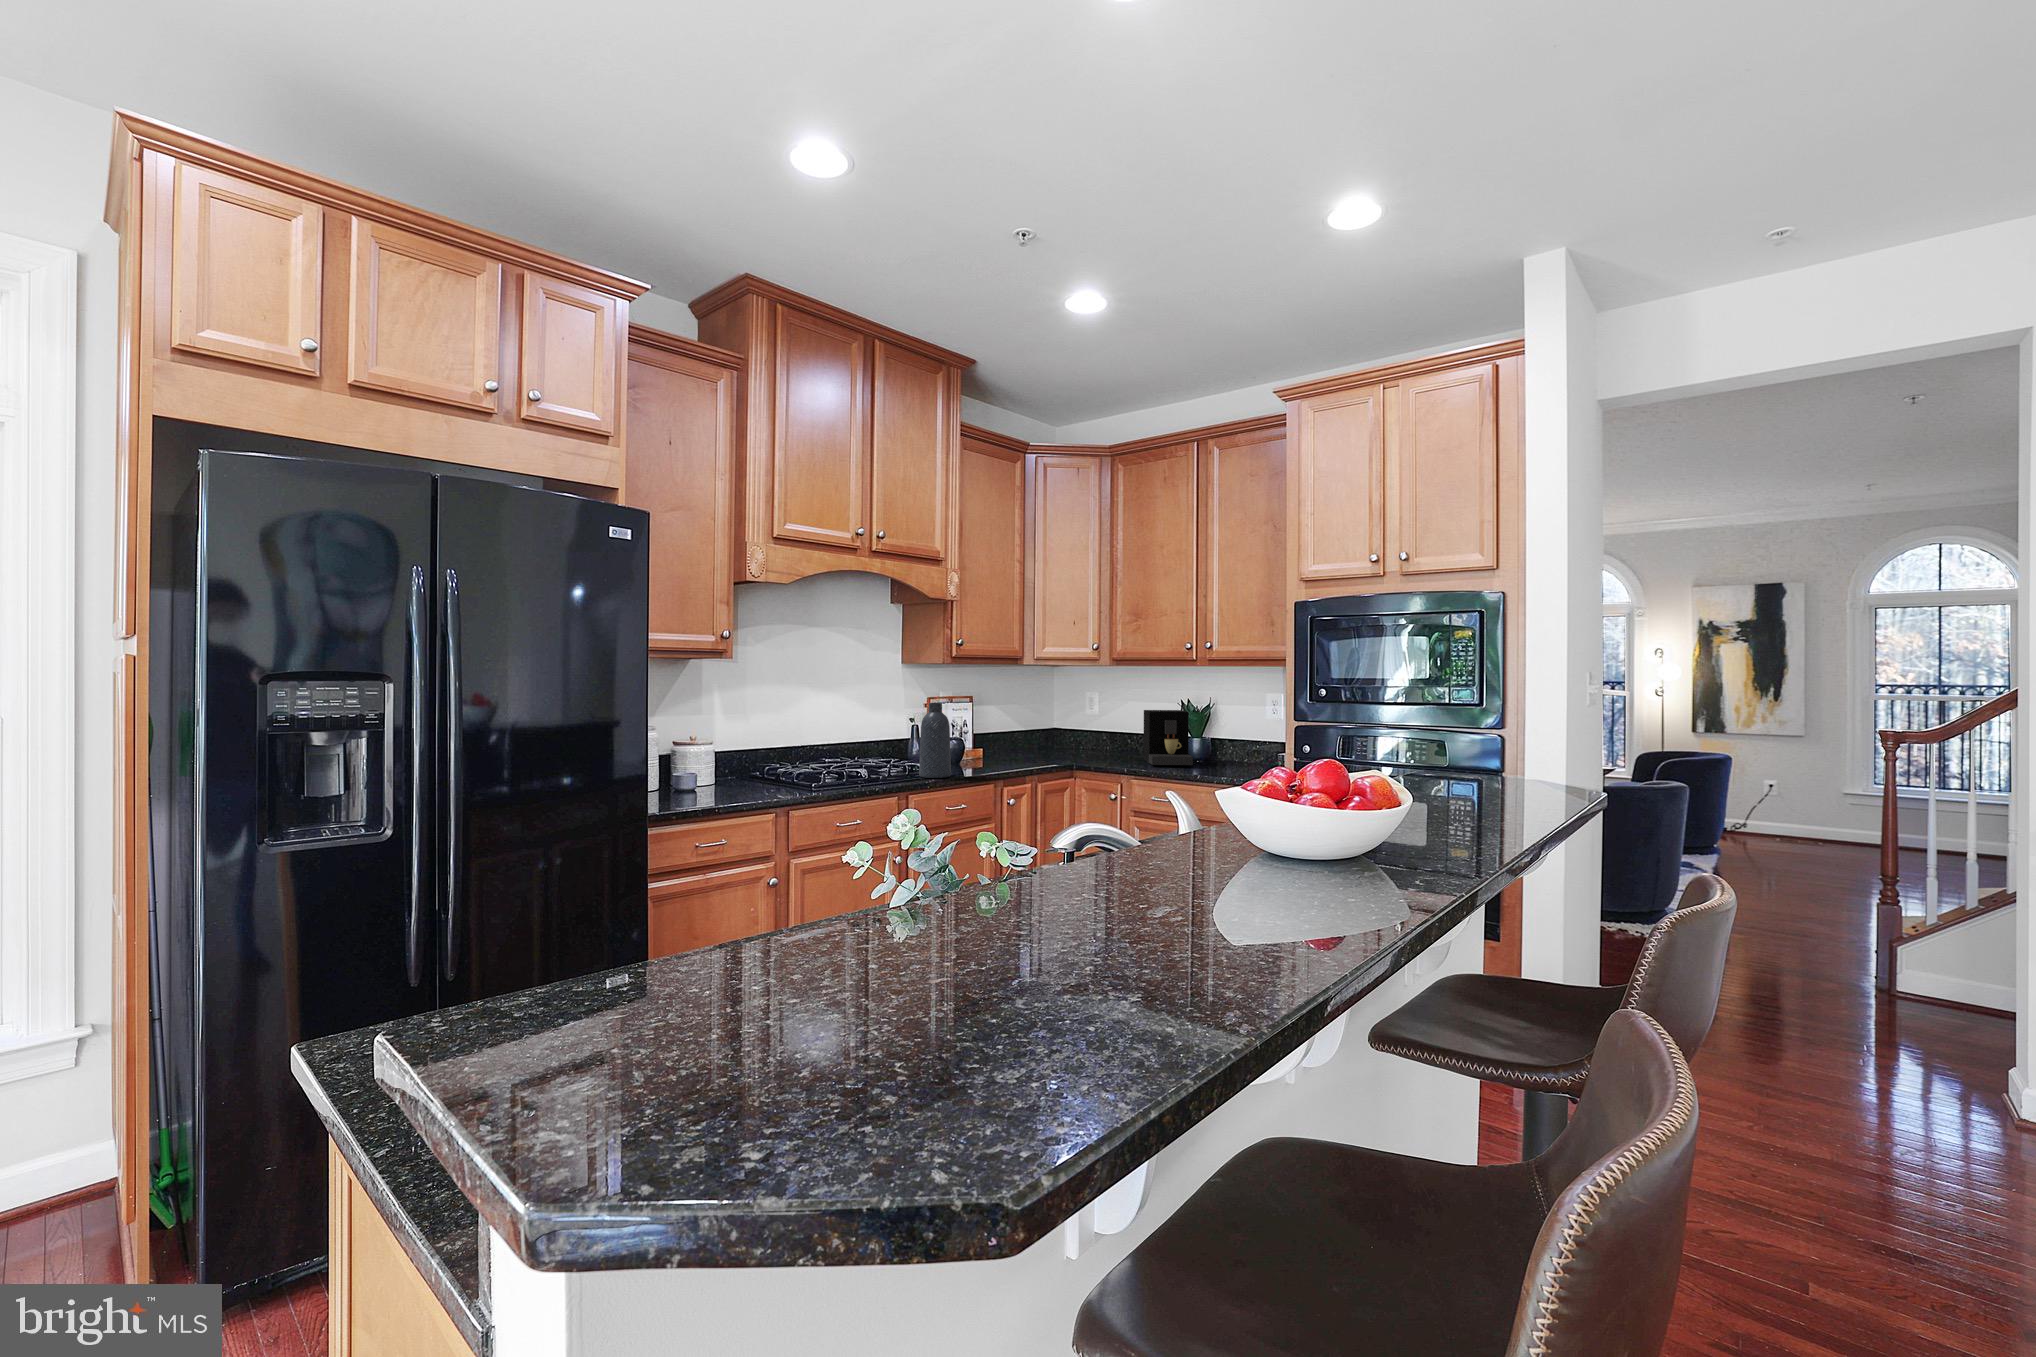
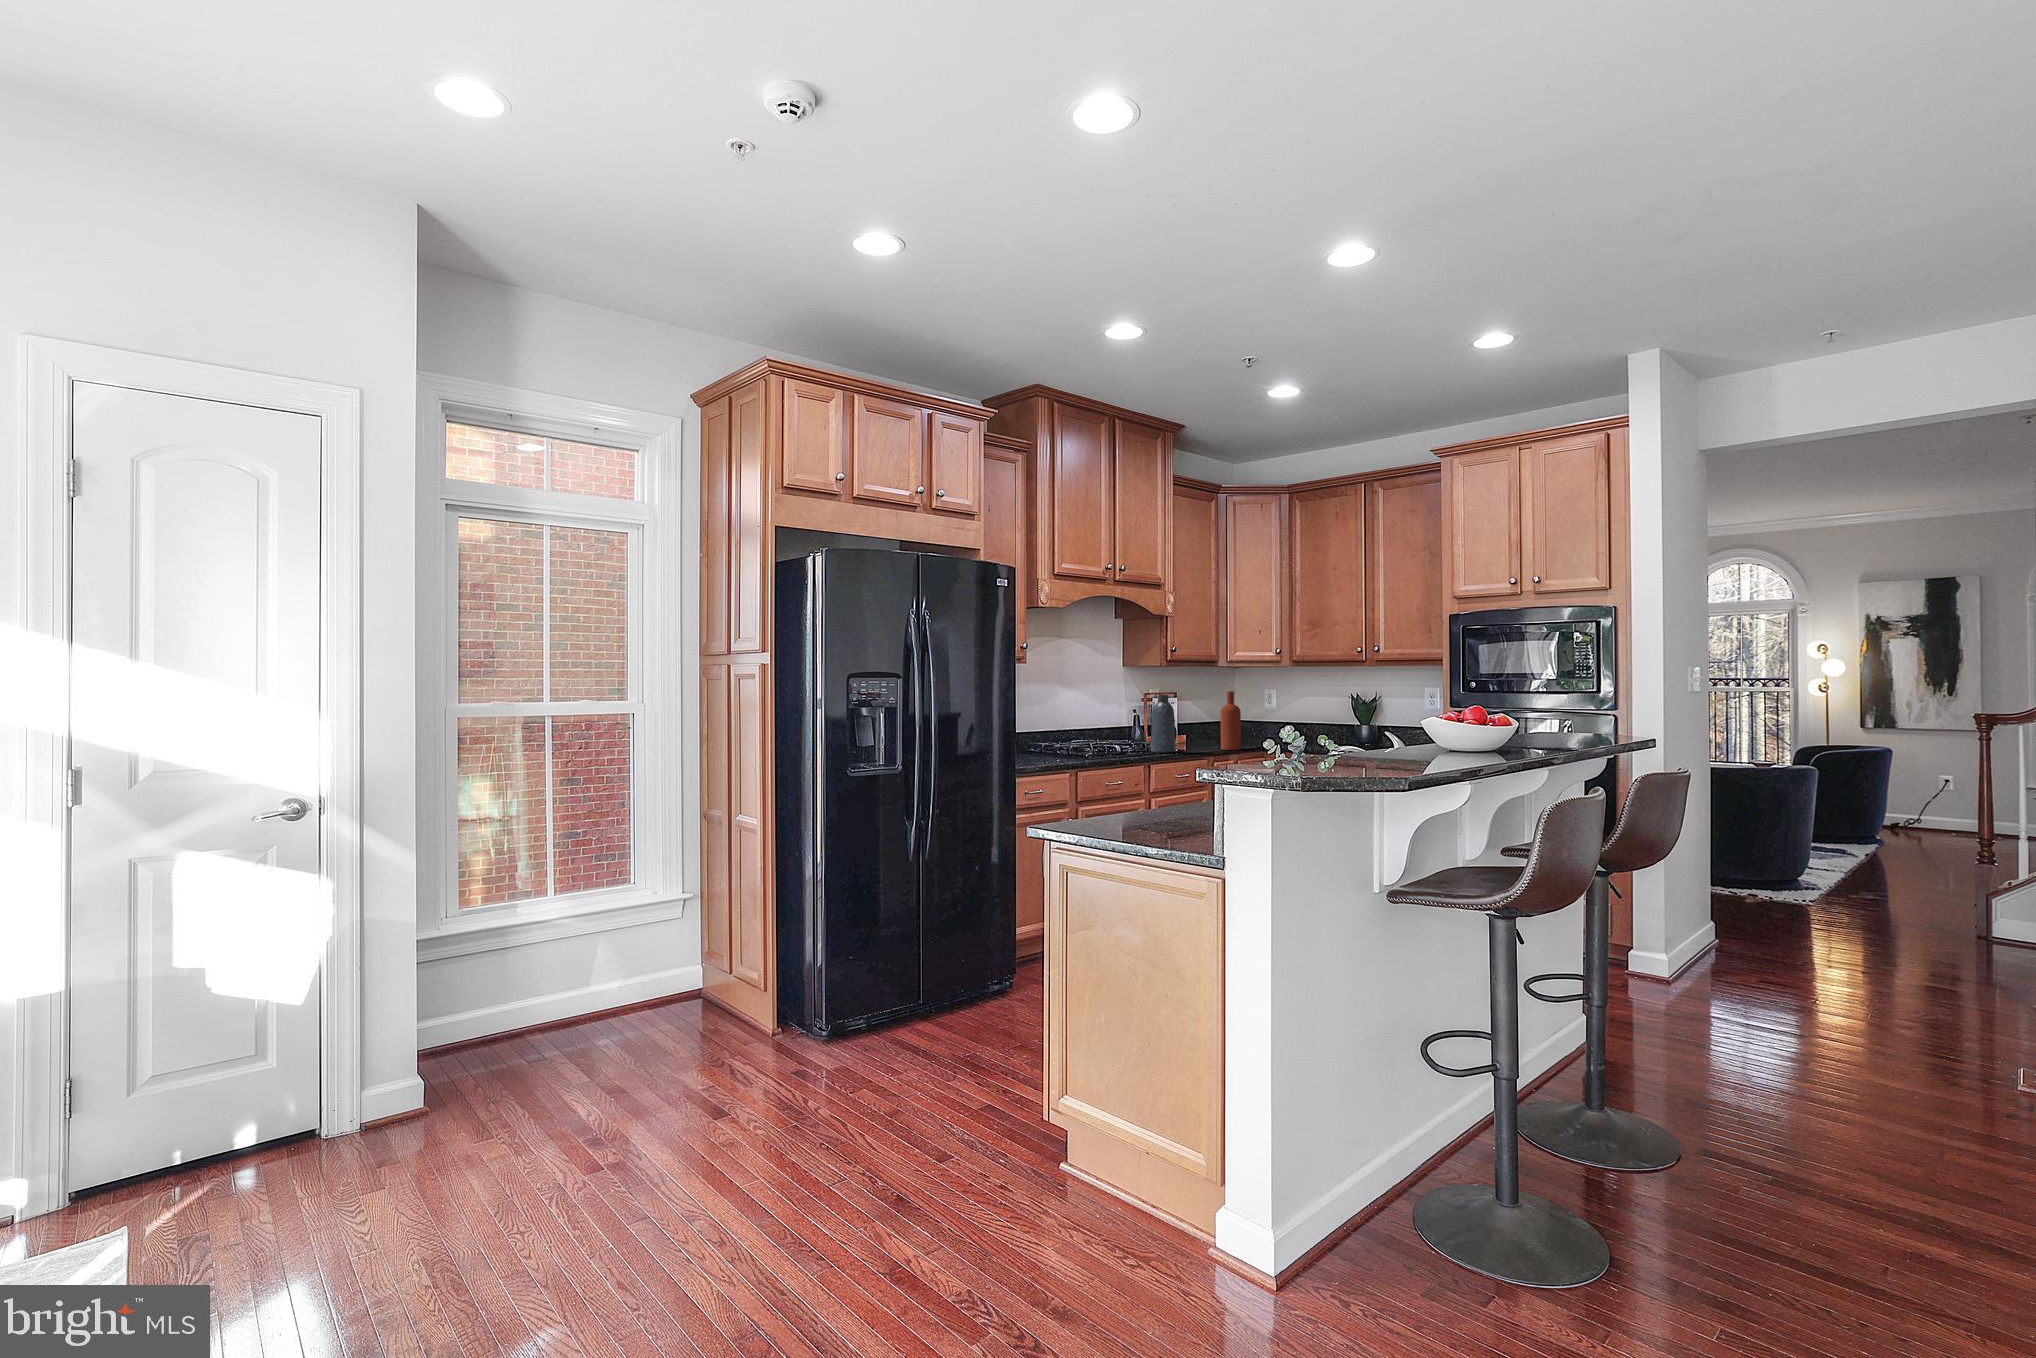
bottle: none [1015,698,1039,772] -> present [1221,691,1241,750]
coffee maker: present [1144,710,1193,765] -> none [1320,702,1365,746]

